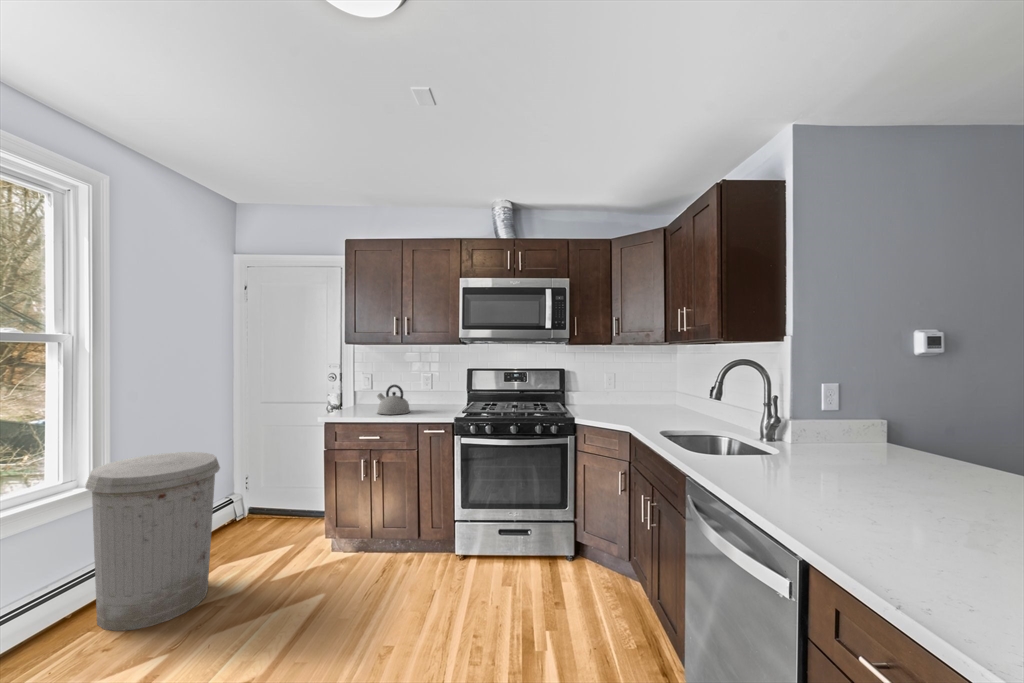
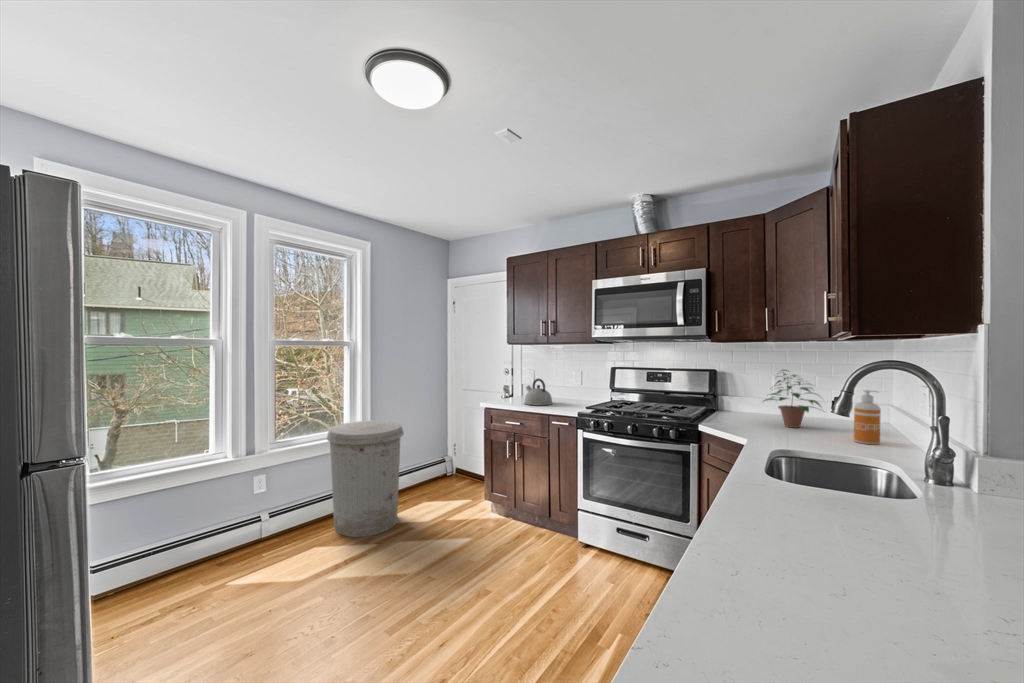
potted plant: none [617,366,664,414] -> present [763,370,820,428]
soap dispenser: none [693,379,710,421] -> present [854,390,881,444]

